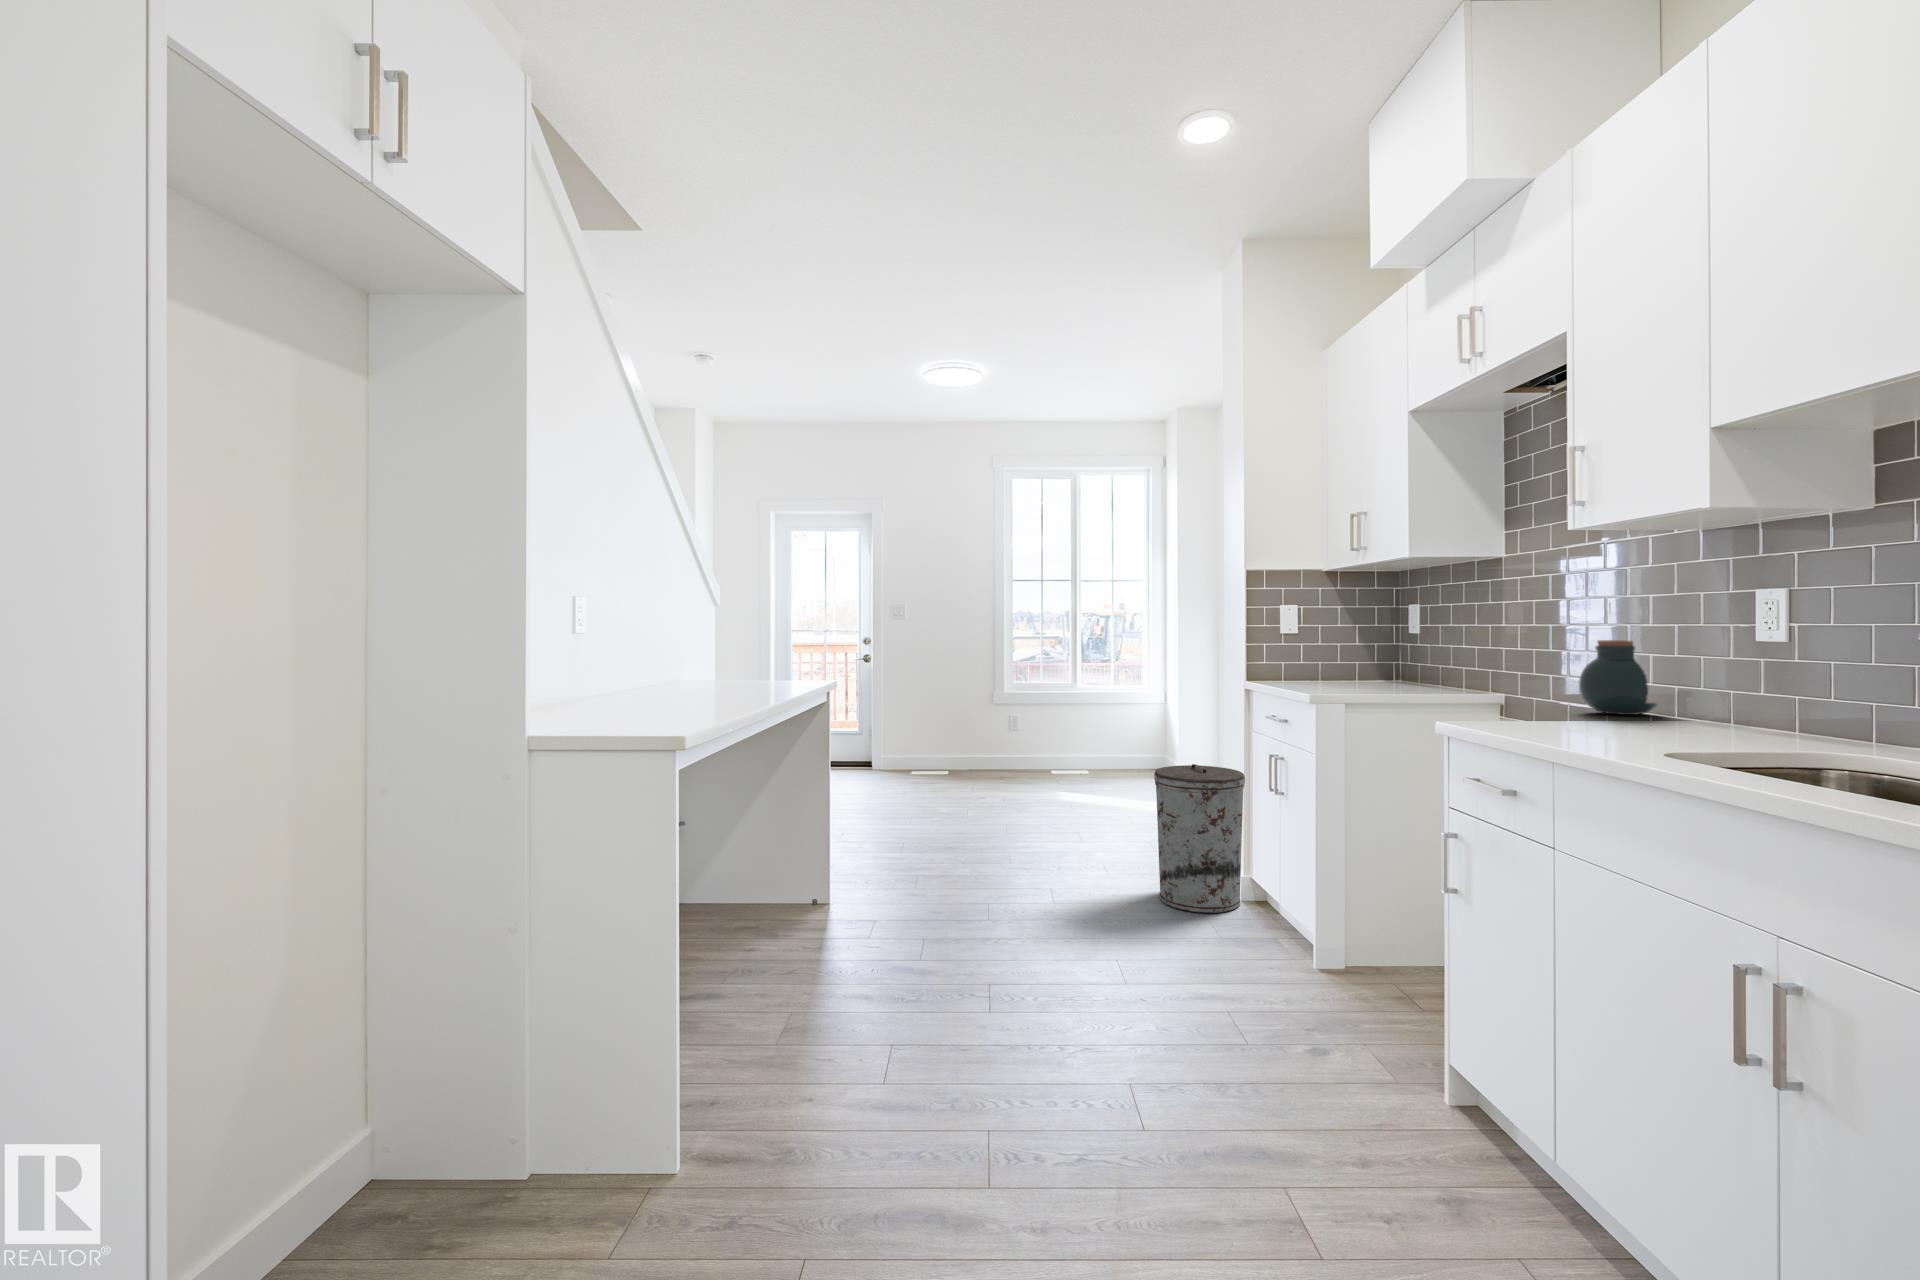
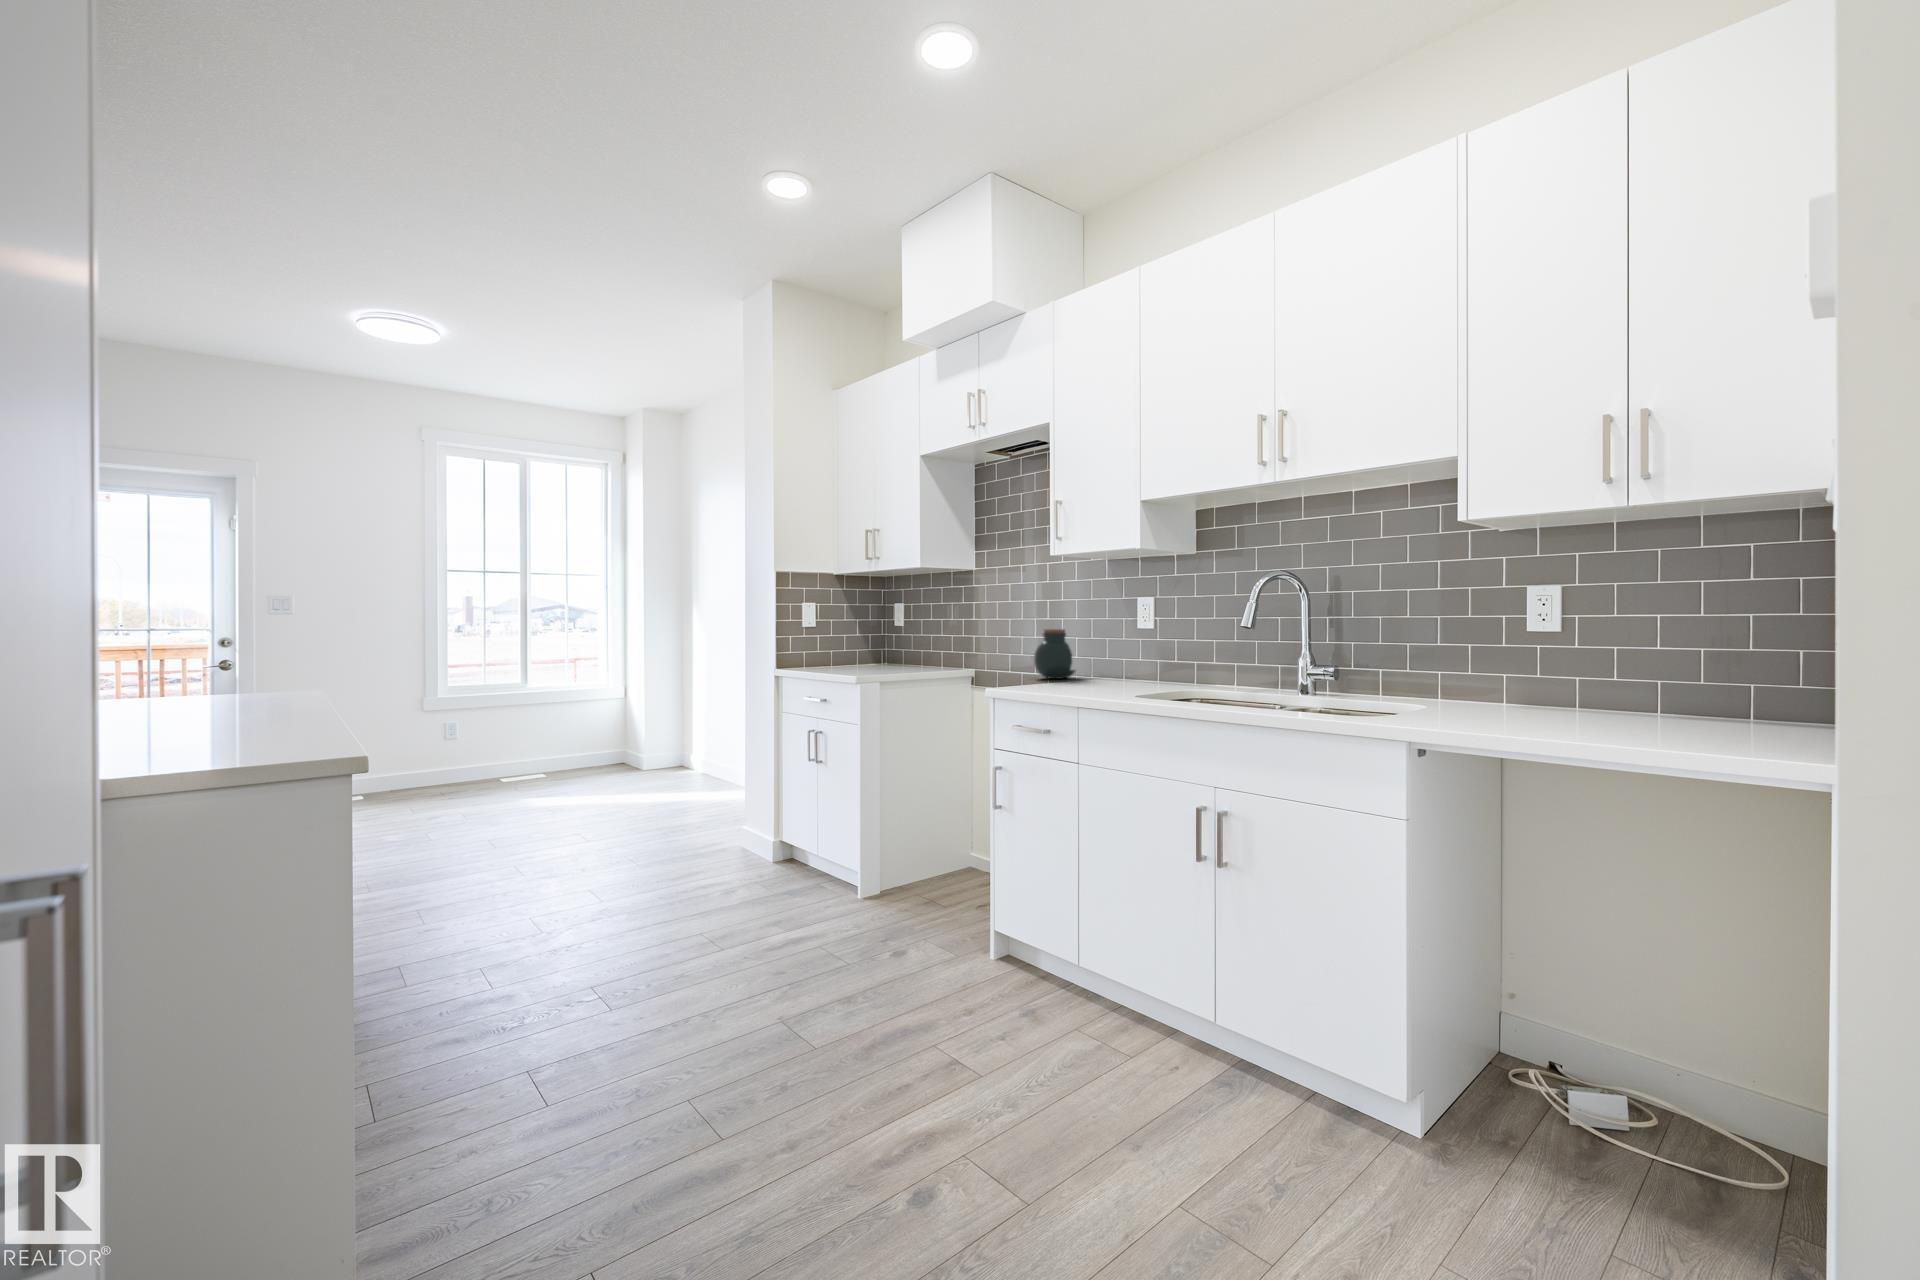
trash can: present [1154,764,1245,913] -> none [699,748,782,882]

